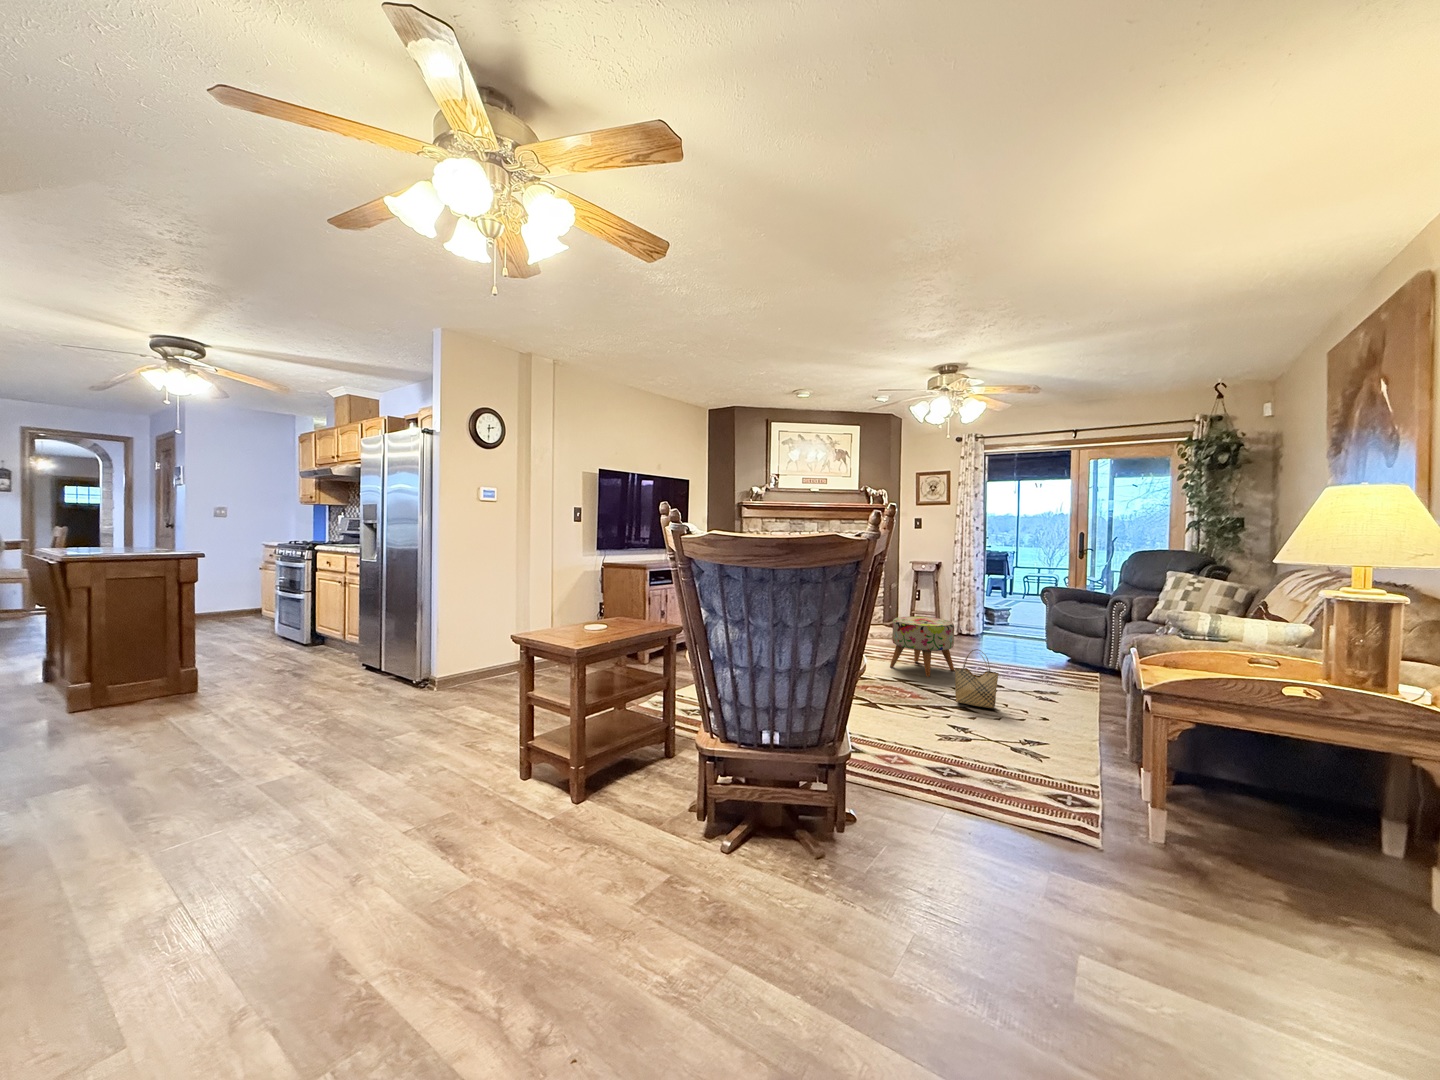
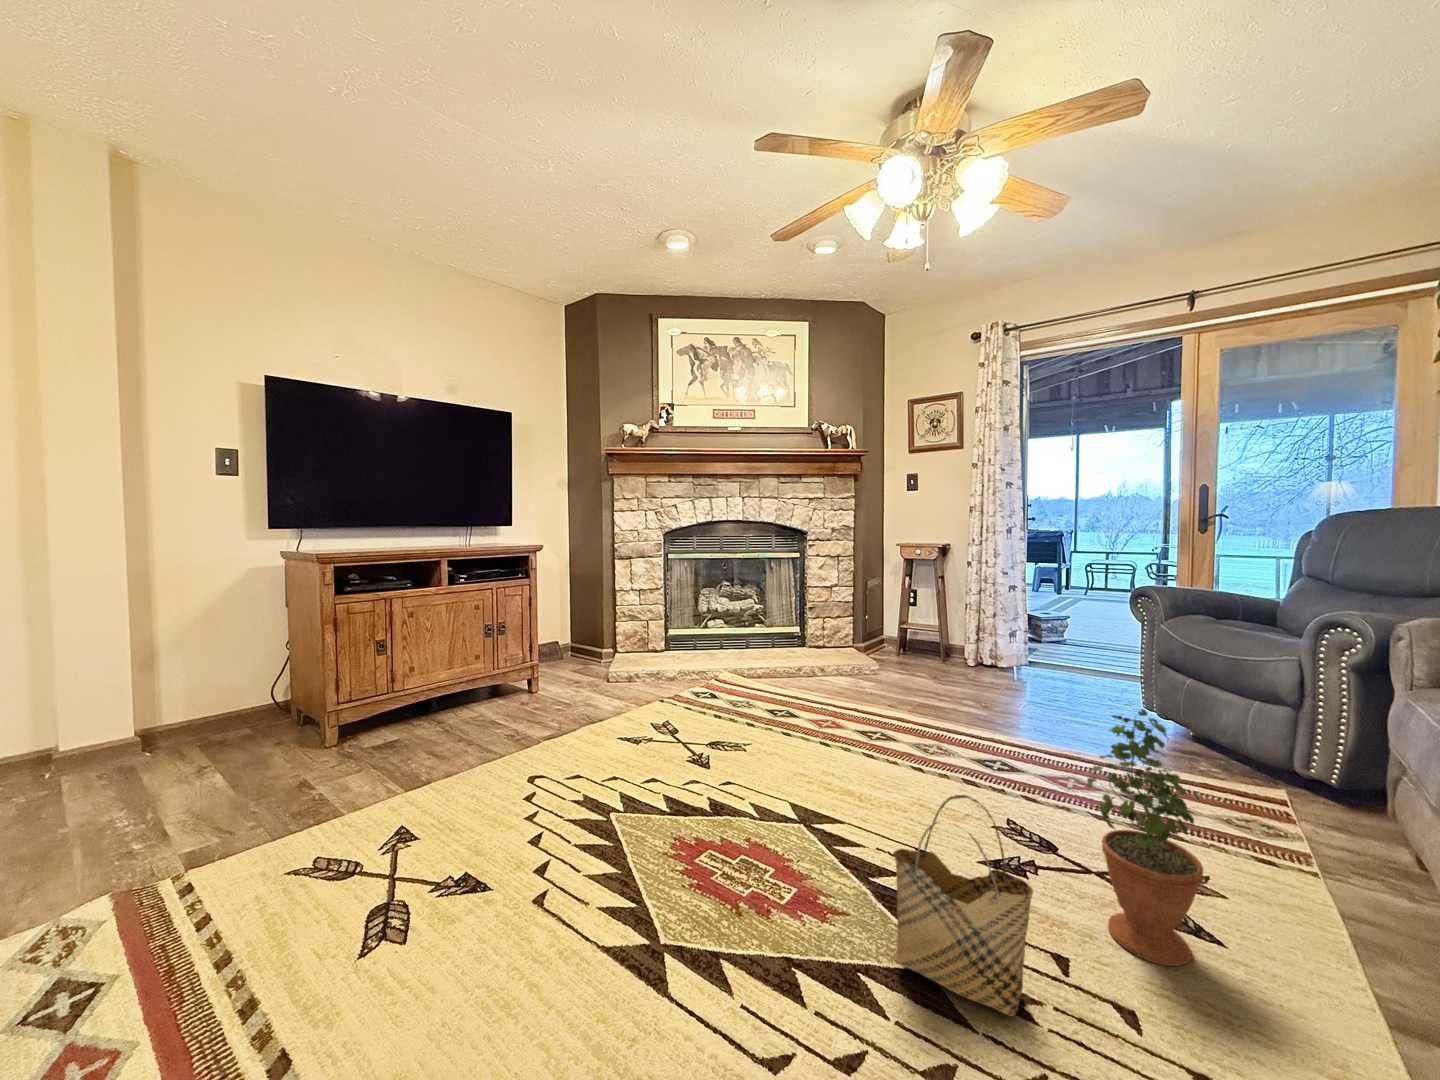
ottoman: present [890,617,954,677] -> none [801,652,940,804]
potted plant: none [1015,623,1050,703] -> present [1087,704,1203,966]

